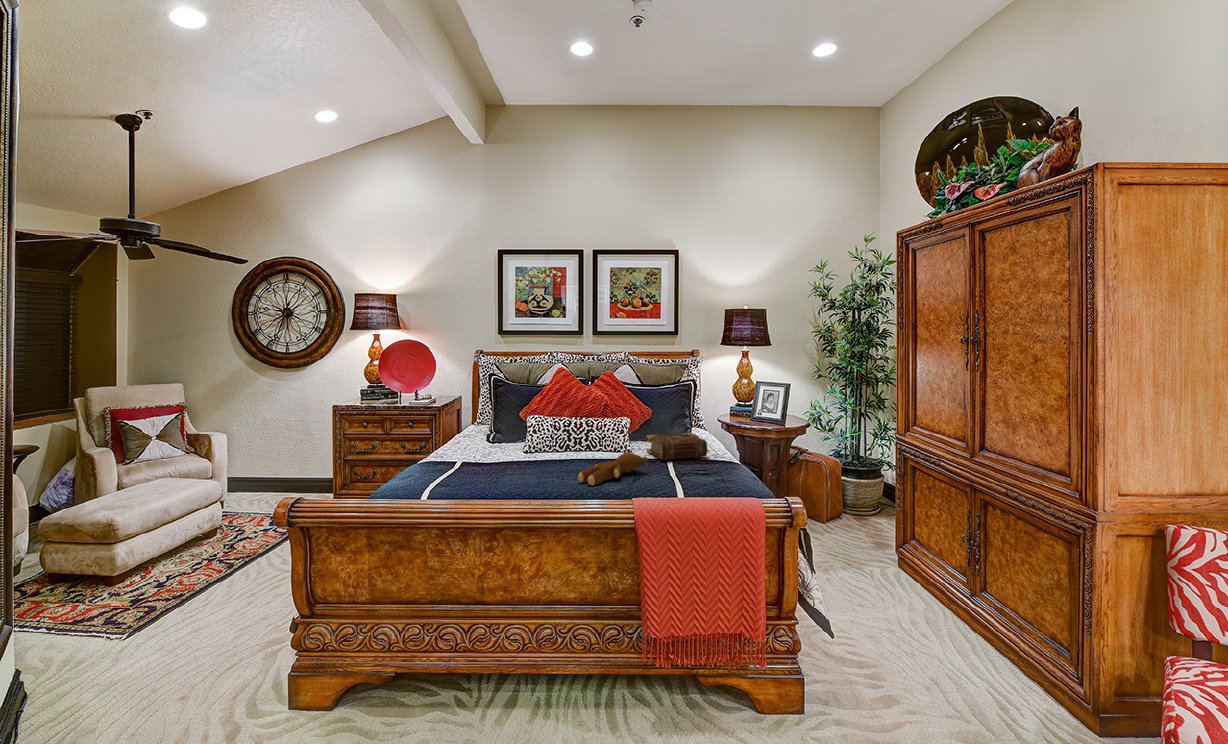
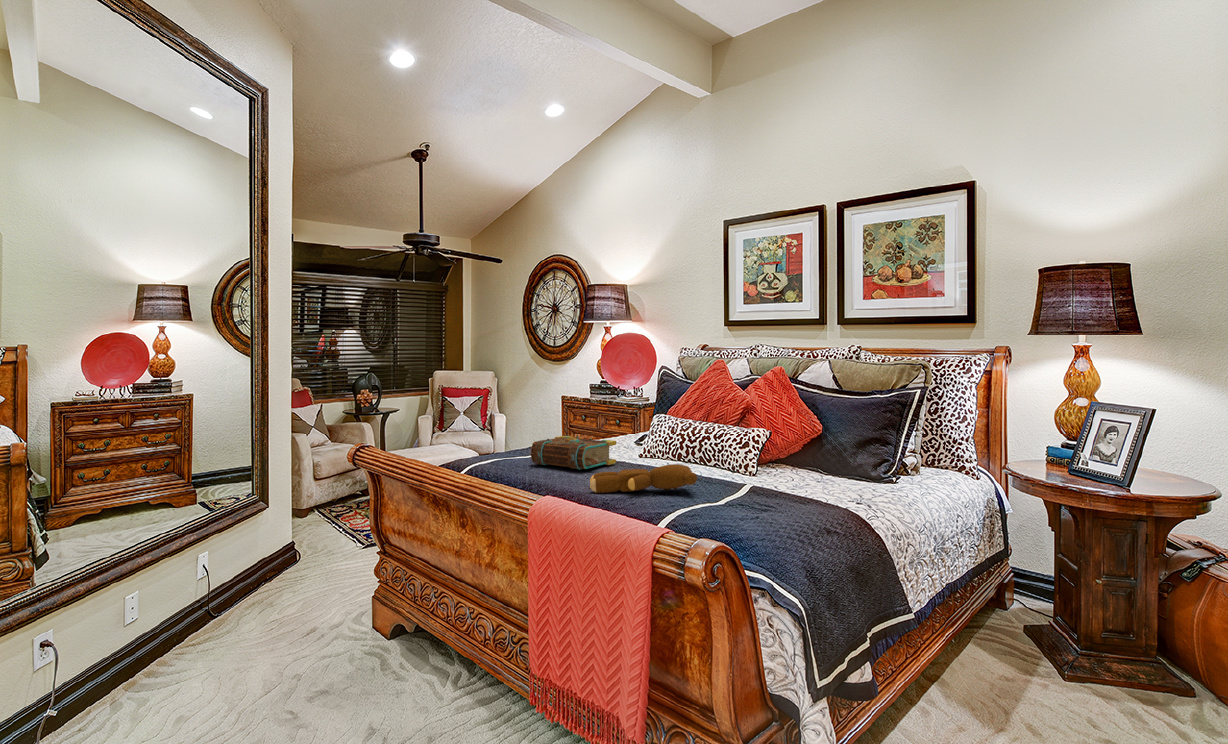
book: present [647,433,710,460] -> present [531,436,616,470]

